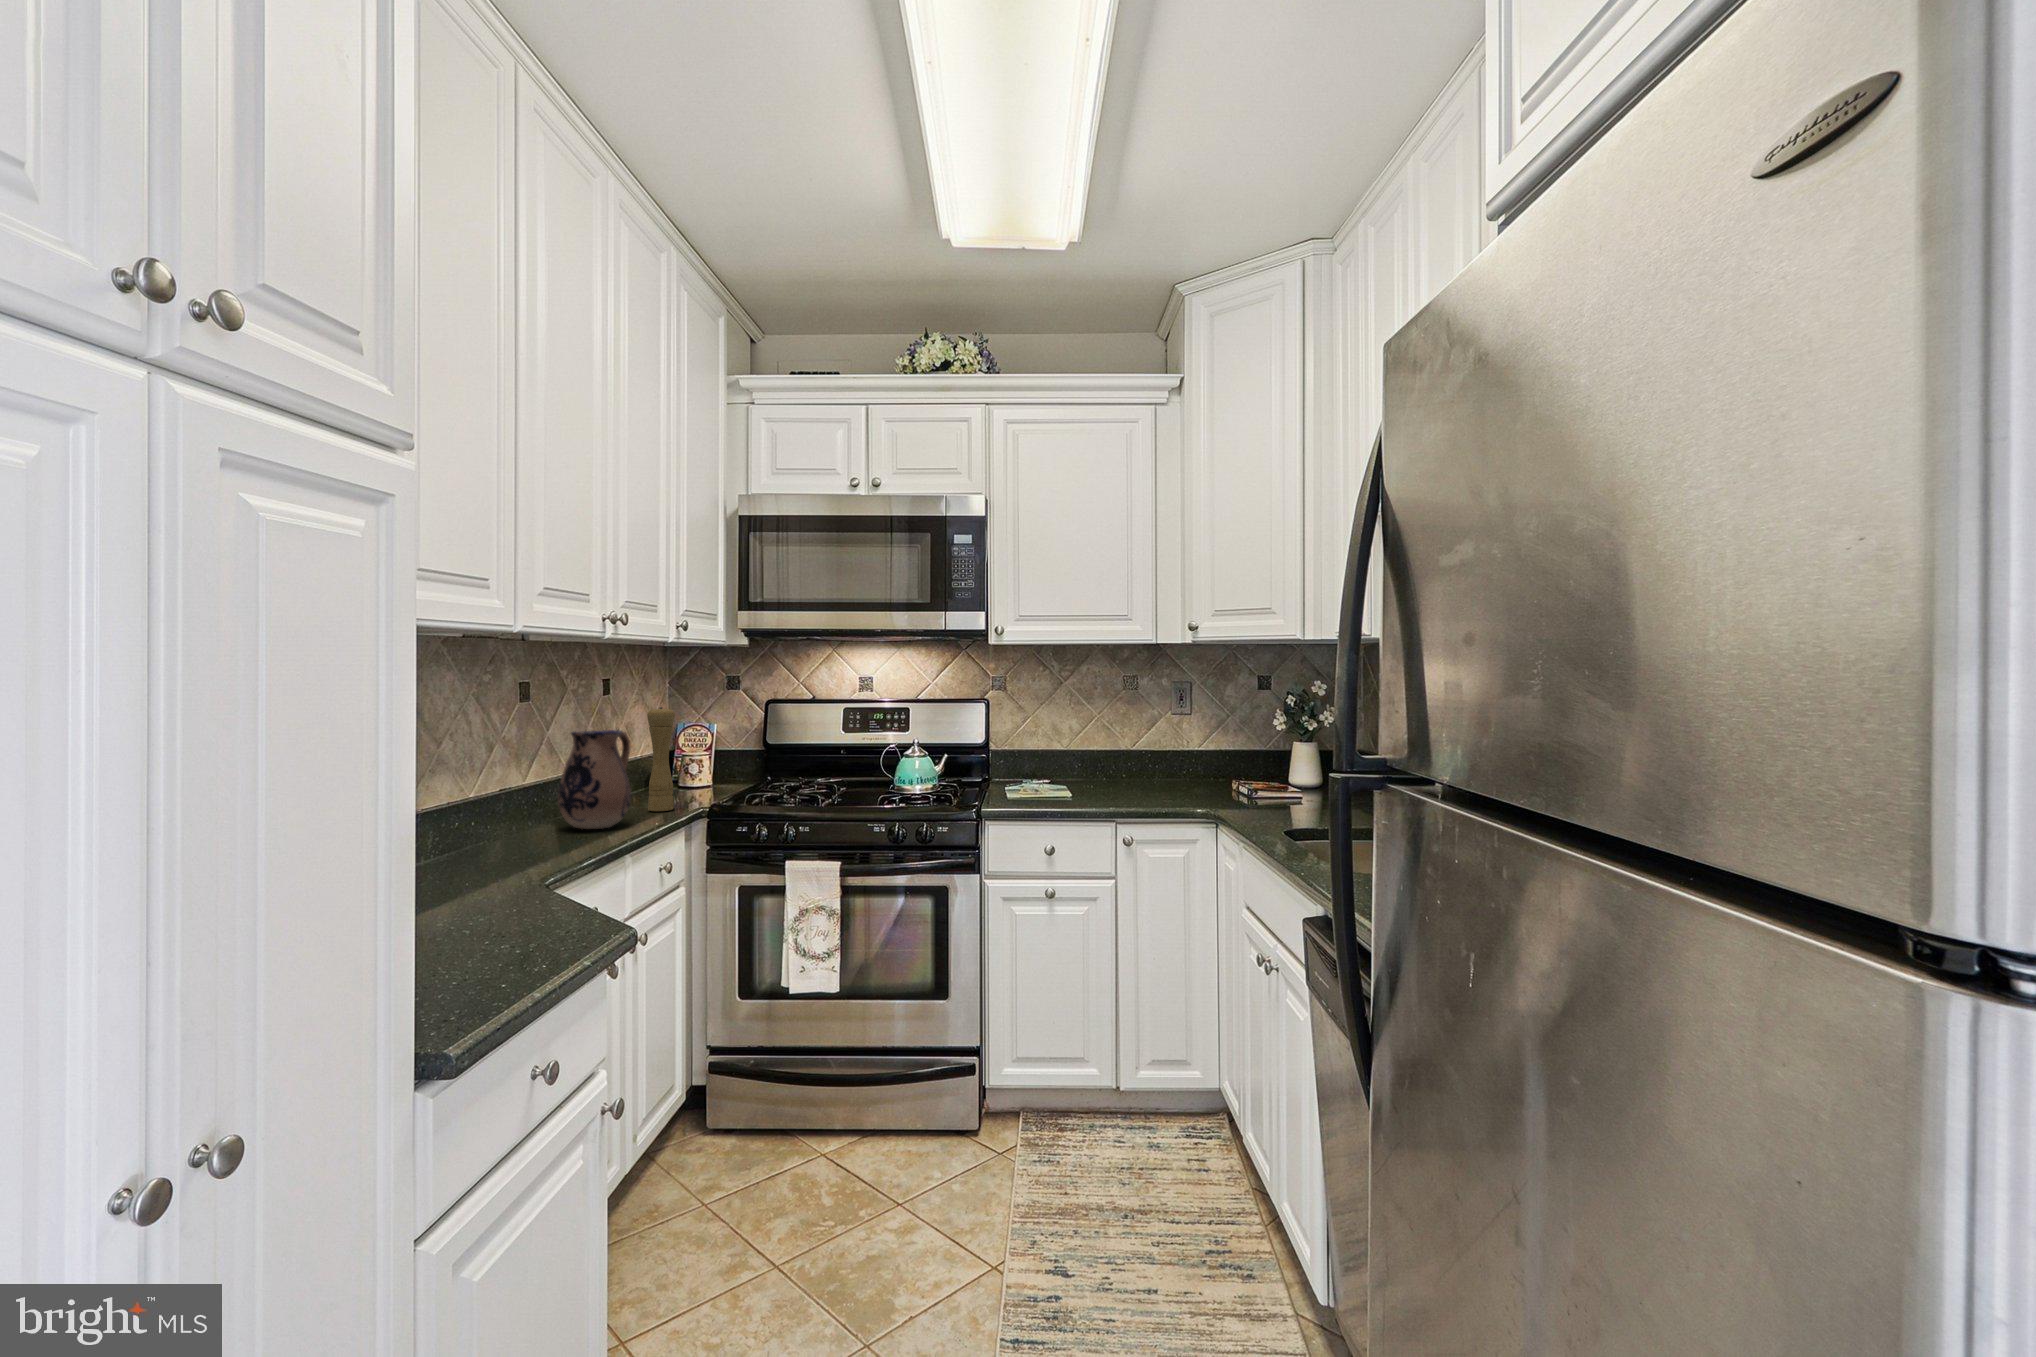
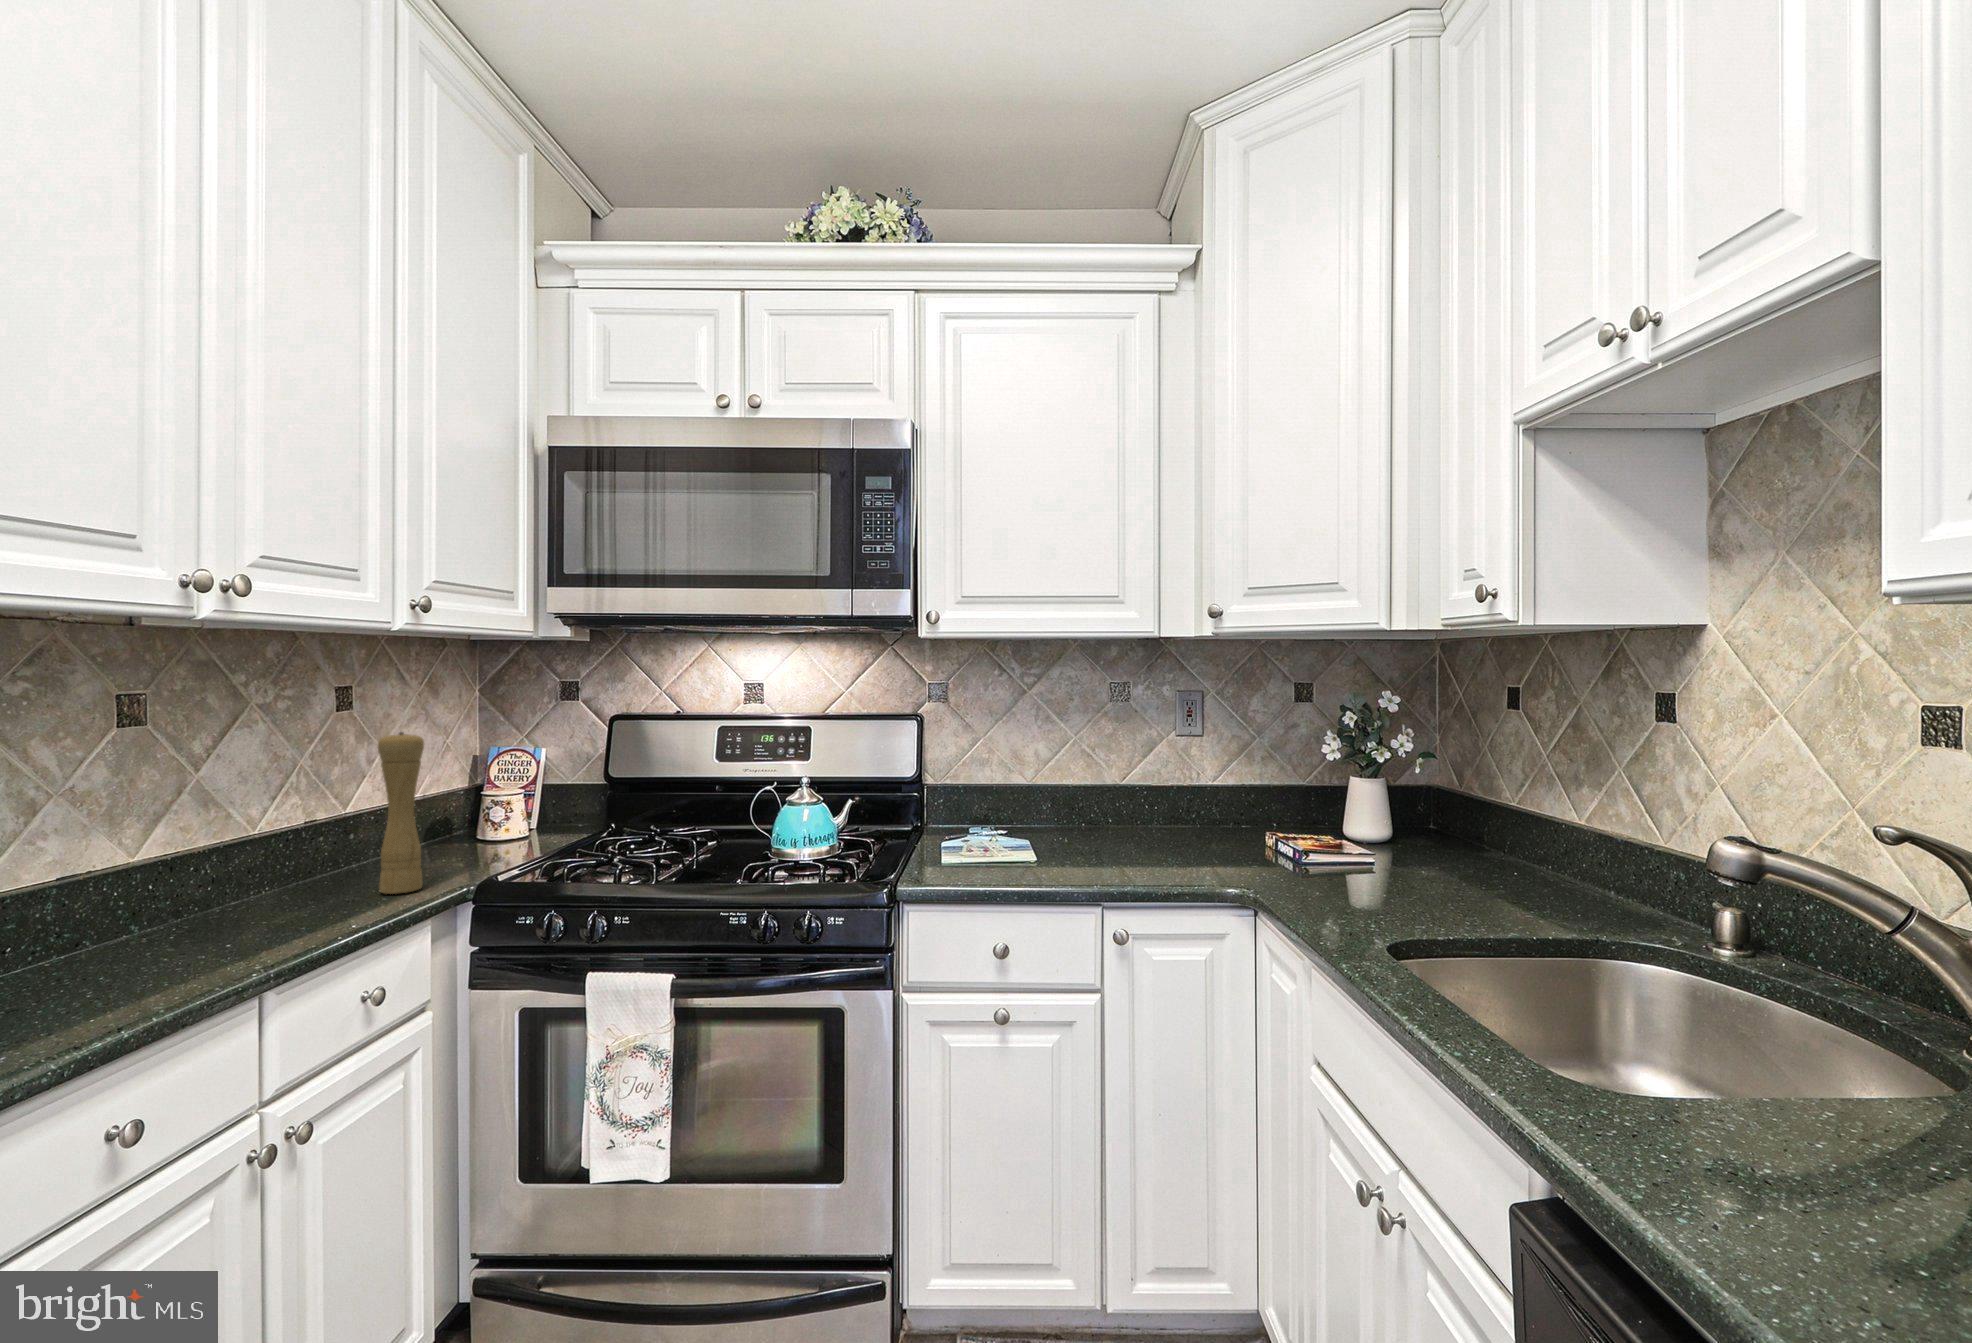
ceramic pitcher: present [558,730,631,829] -> none [173,773,326,942]

